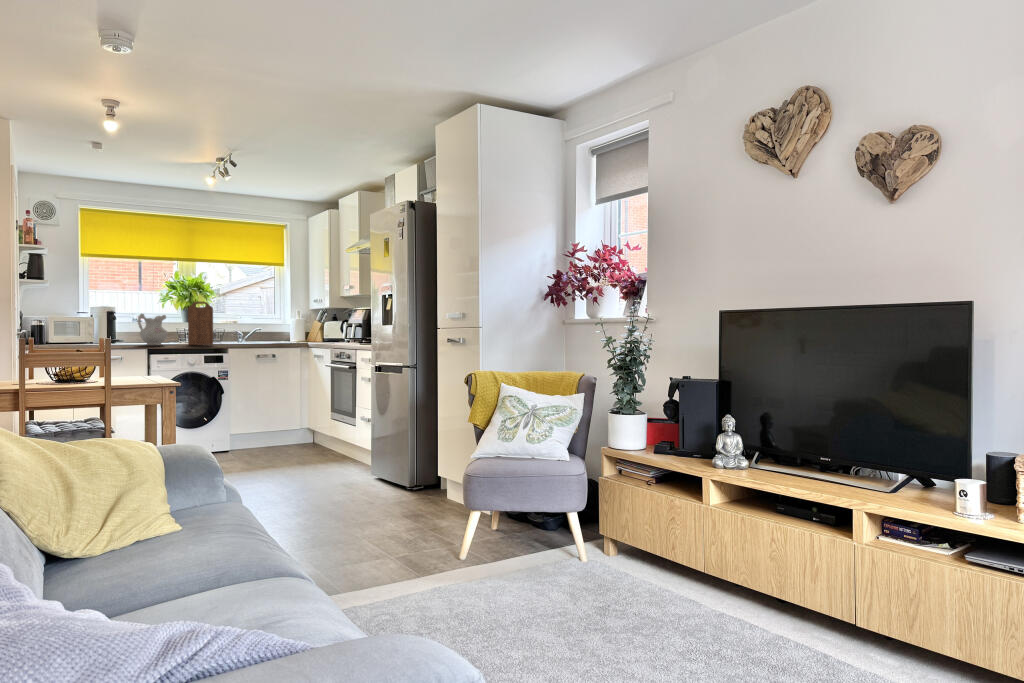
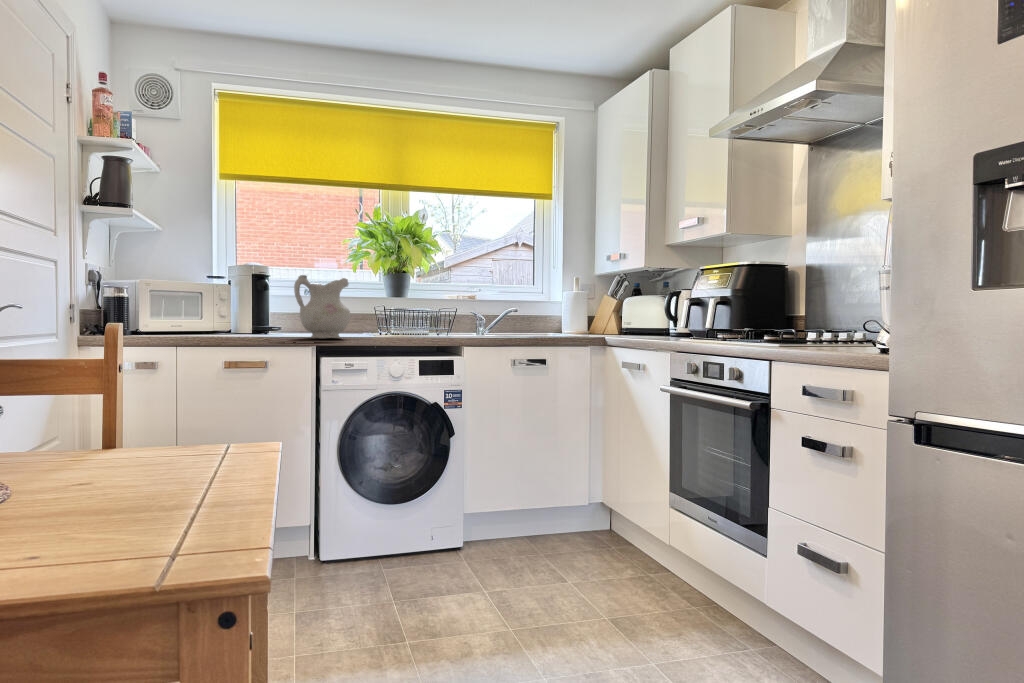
cutting board: present [188,301,213,345] -> none [389,252,435,339]

